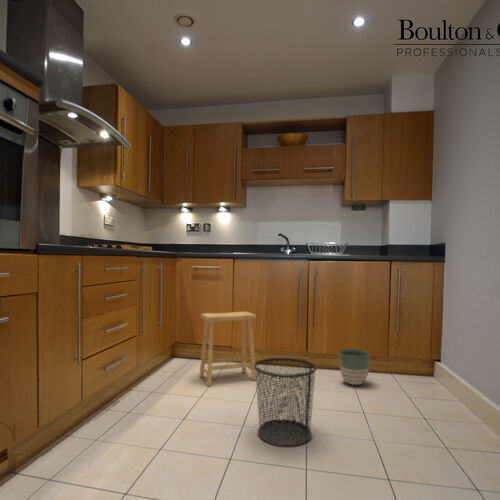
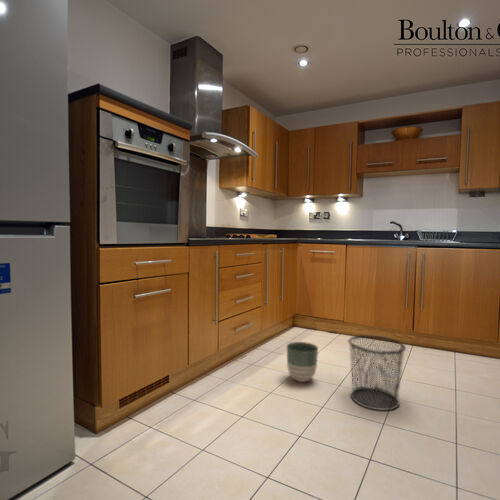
footstool: present [199,312,256,386] -> none [312,291,362,352]
planter: present [339,349,369,385] -> present [287,342,318,382]

